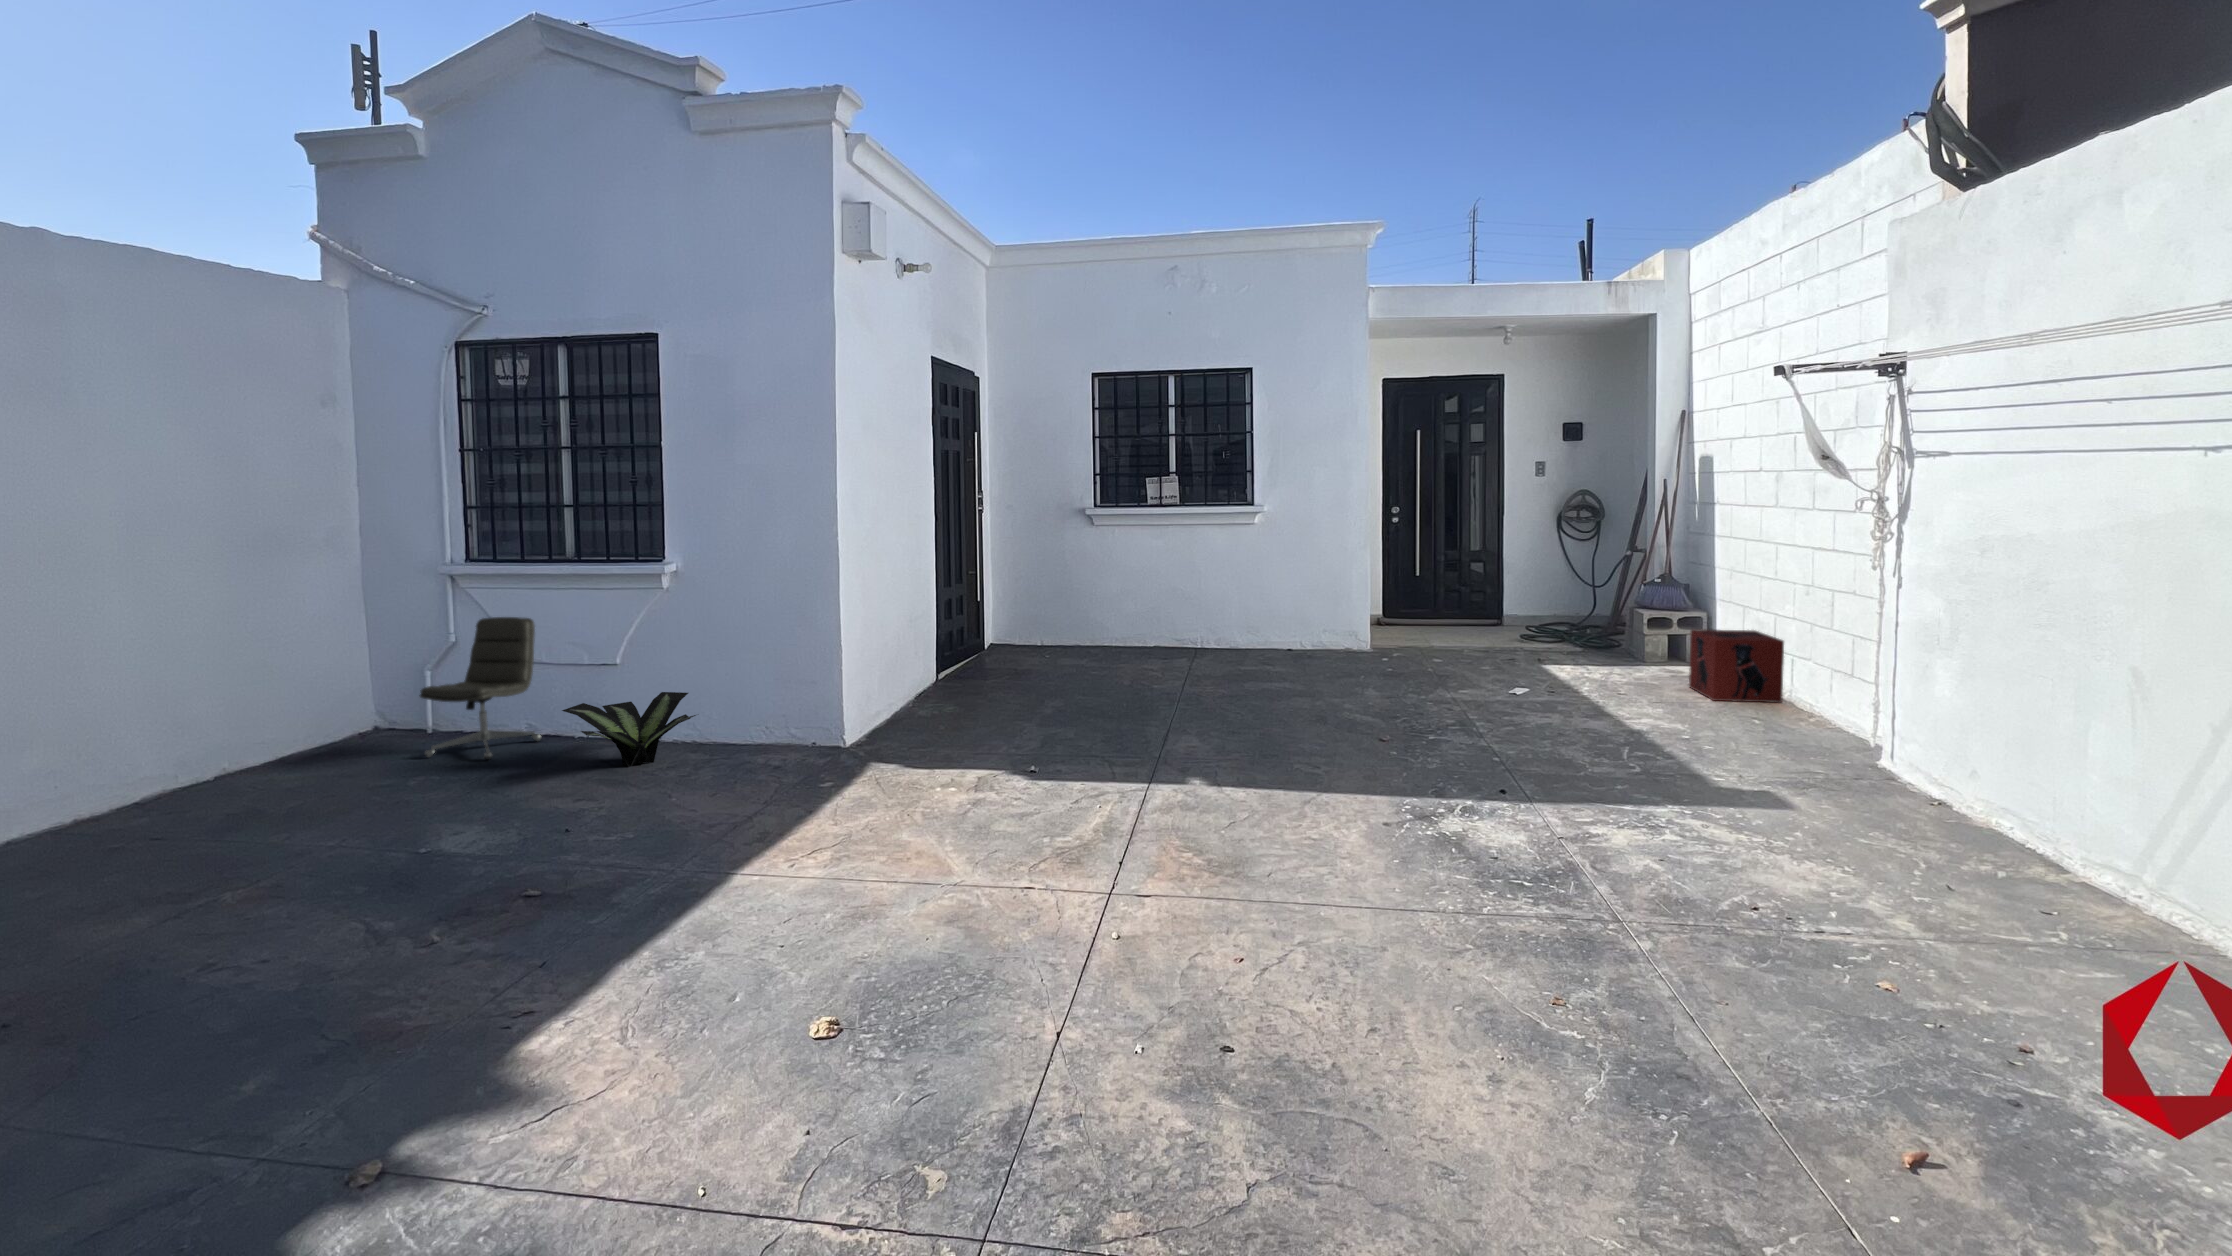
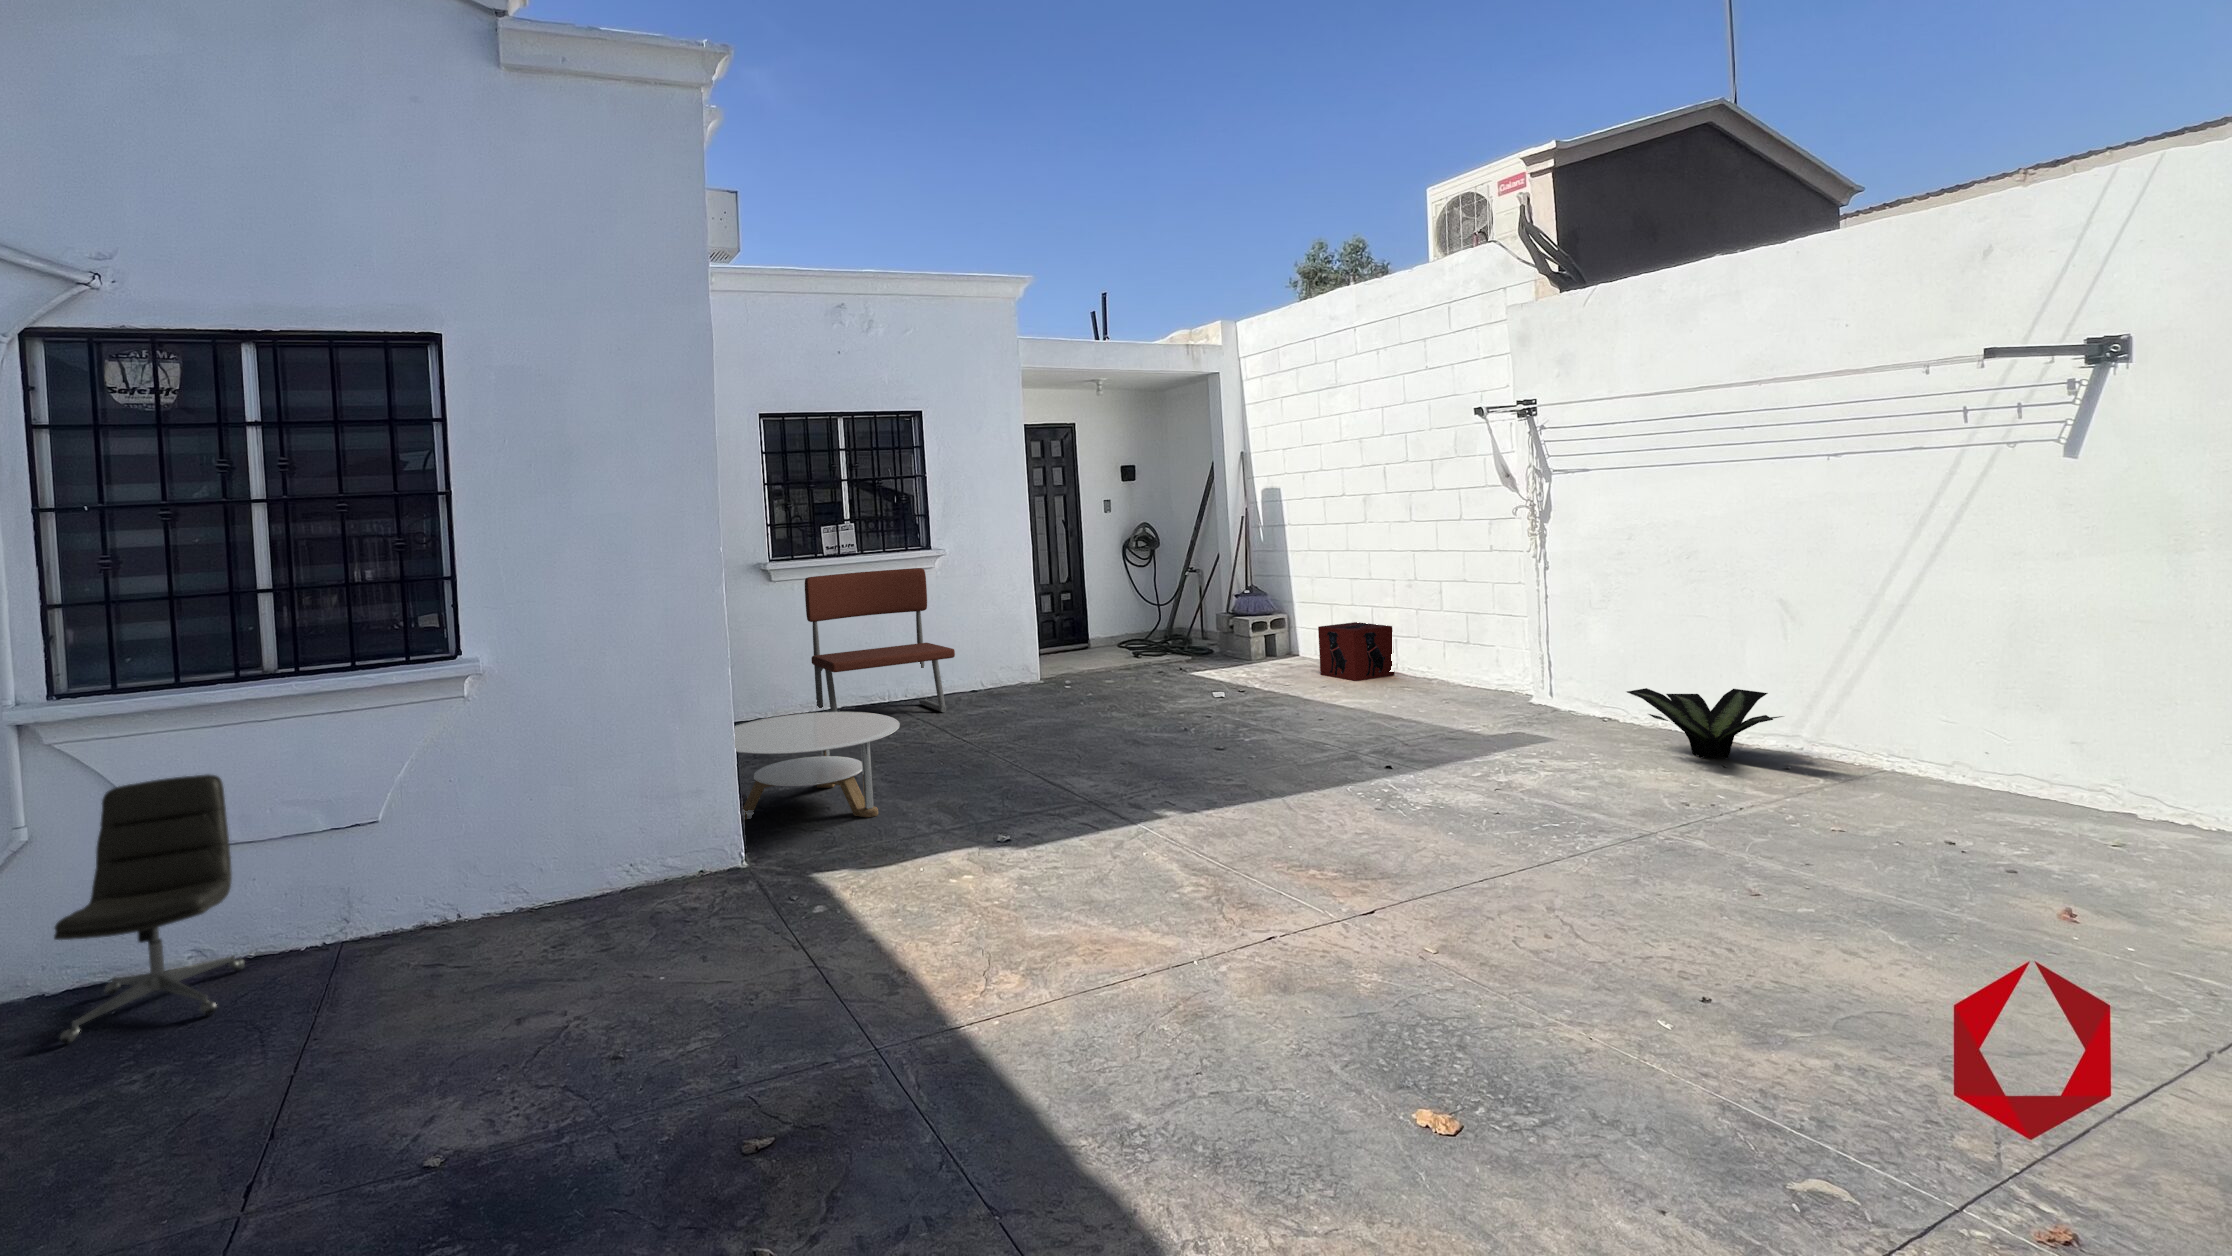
bench: none [1113,522,1237,662] -> present [805,568,955,712]
round table: none [892,639,1051,733] -> present [735,712,900,819]
potted plant: present [562,692,696,767] -> present [1627,688,1782,759]

